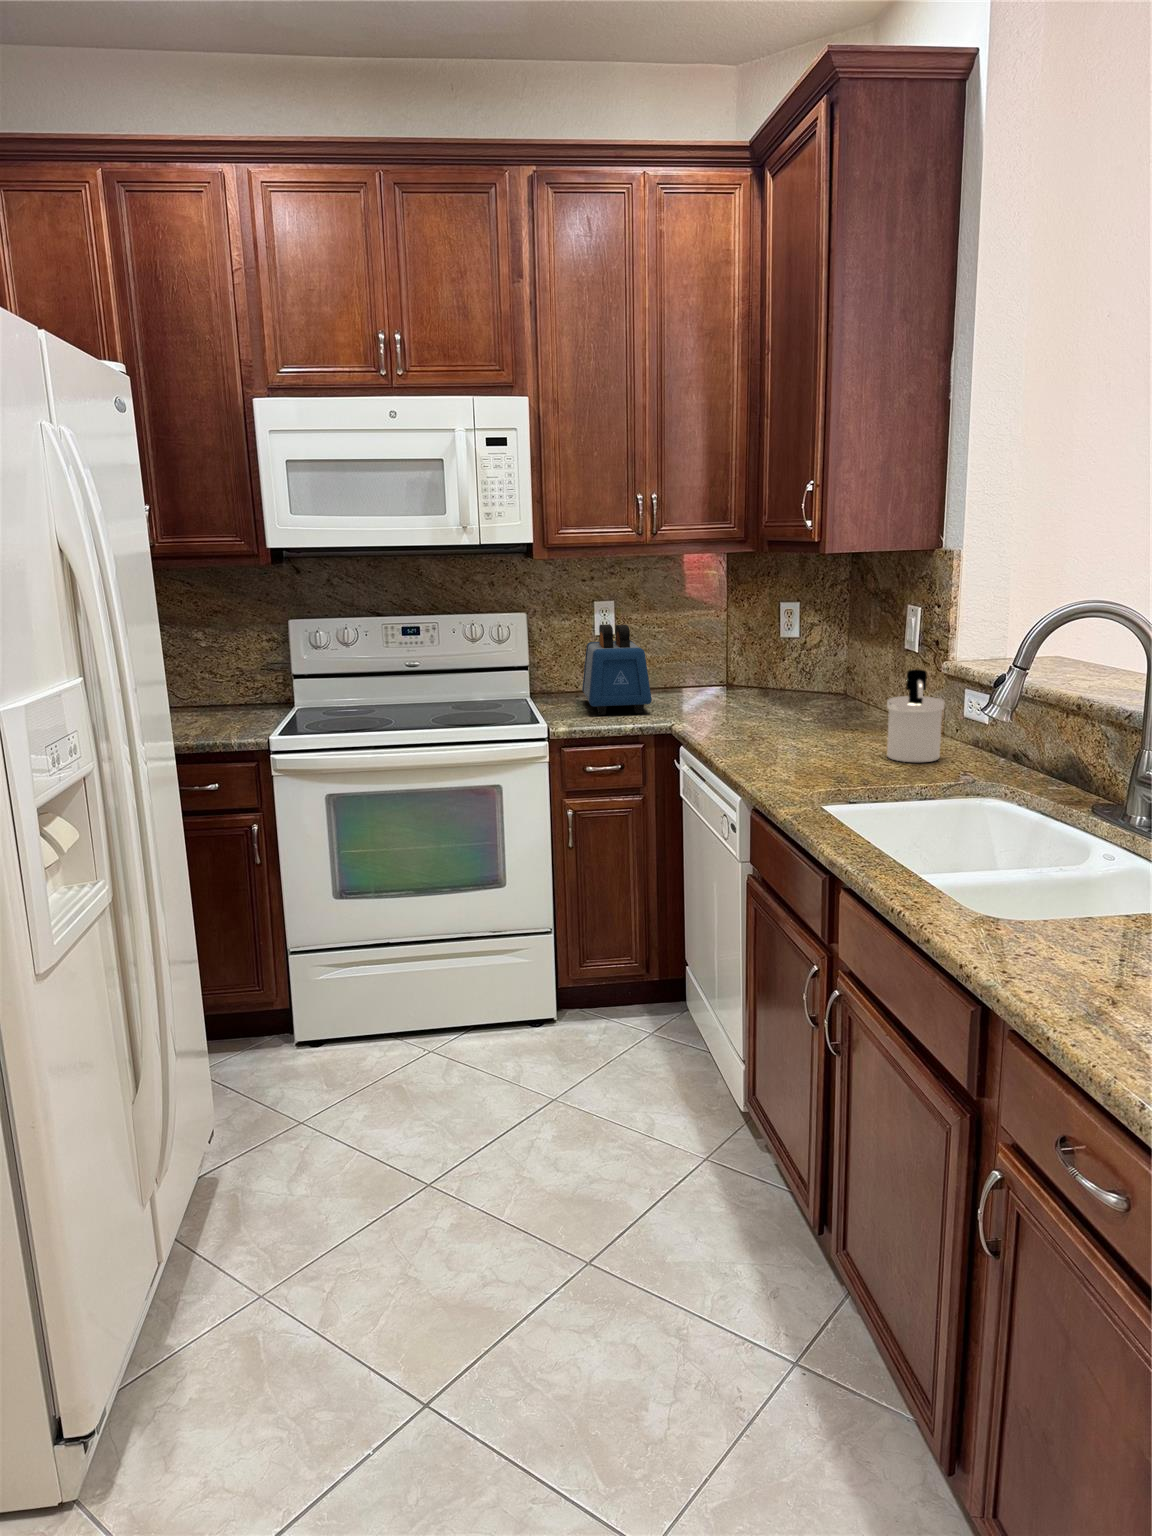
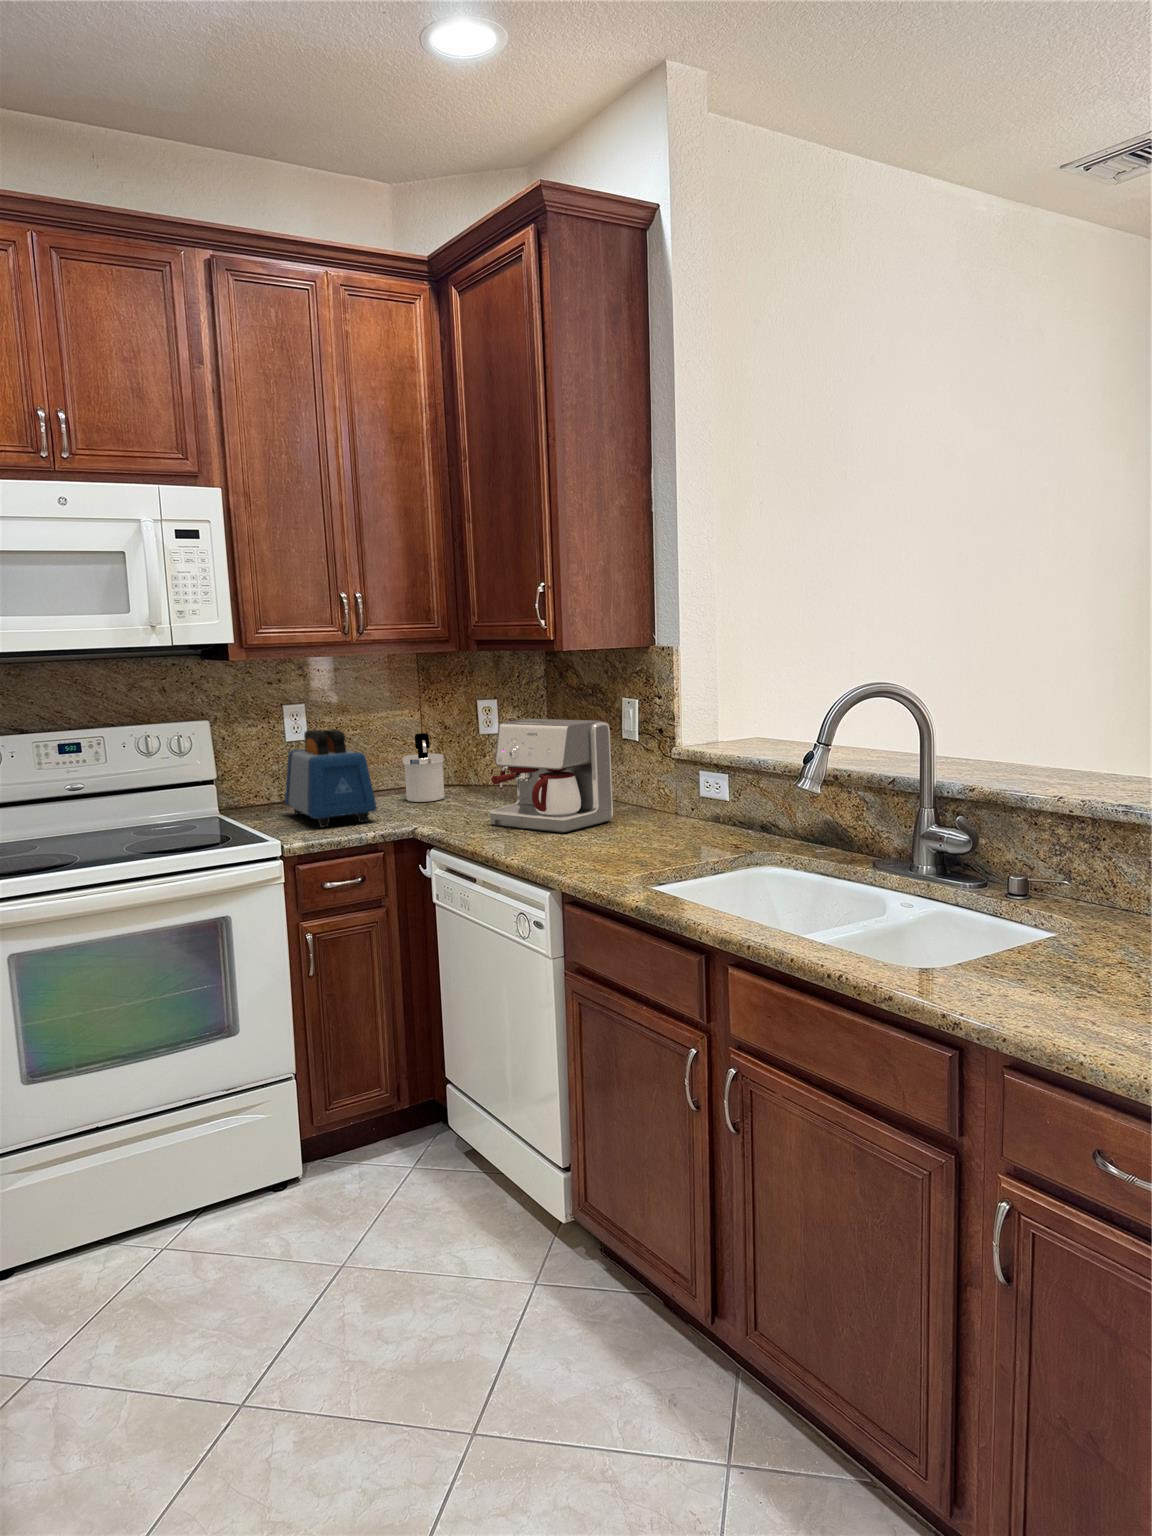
coffee maker: none [745,624,874,741] -> present [490,719,613,833]
soap dispenser: present [887,669,944,762] -> present [403,733,444,802]

